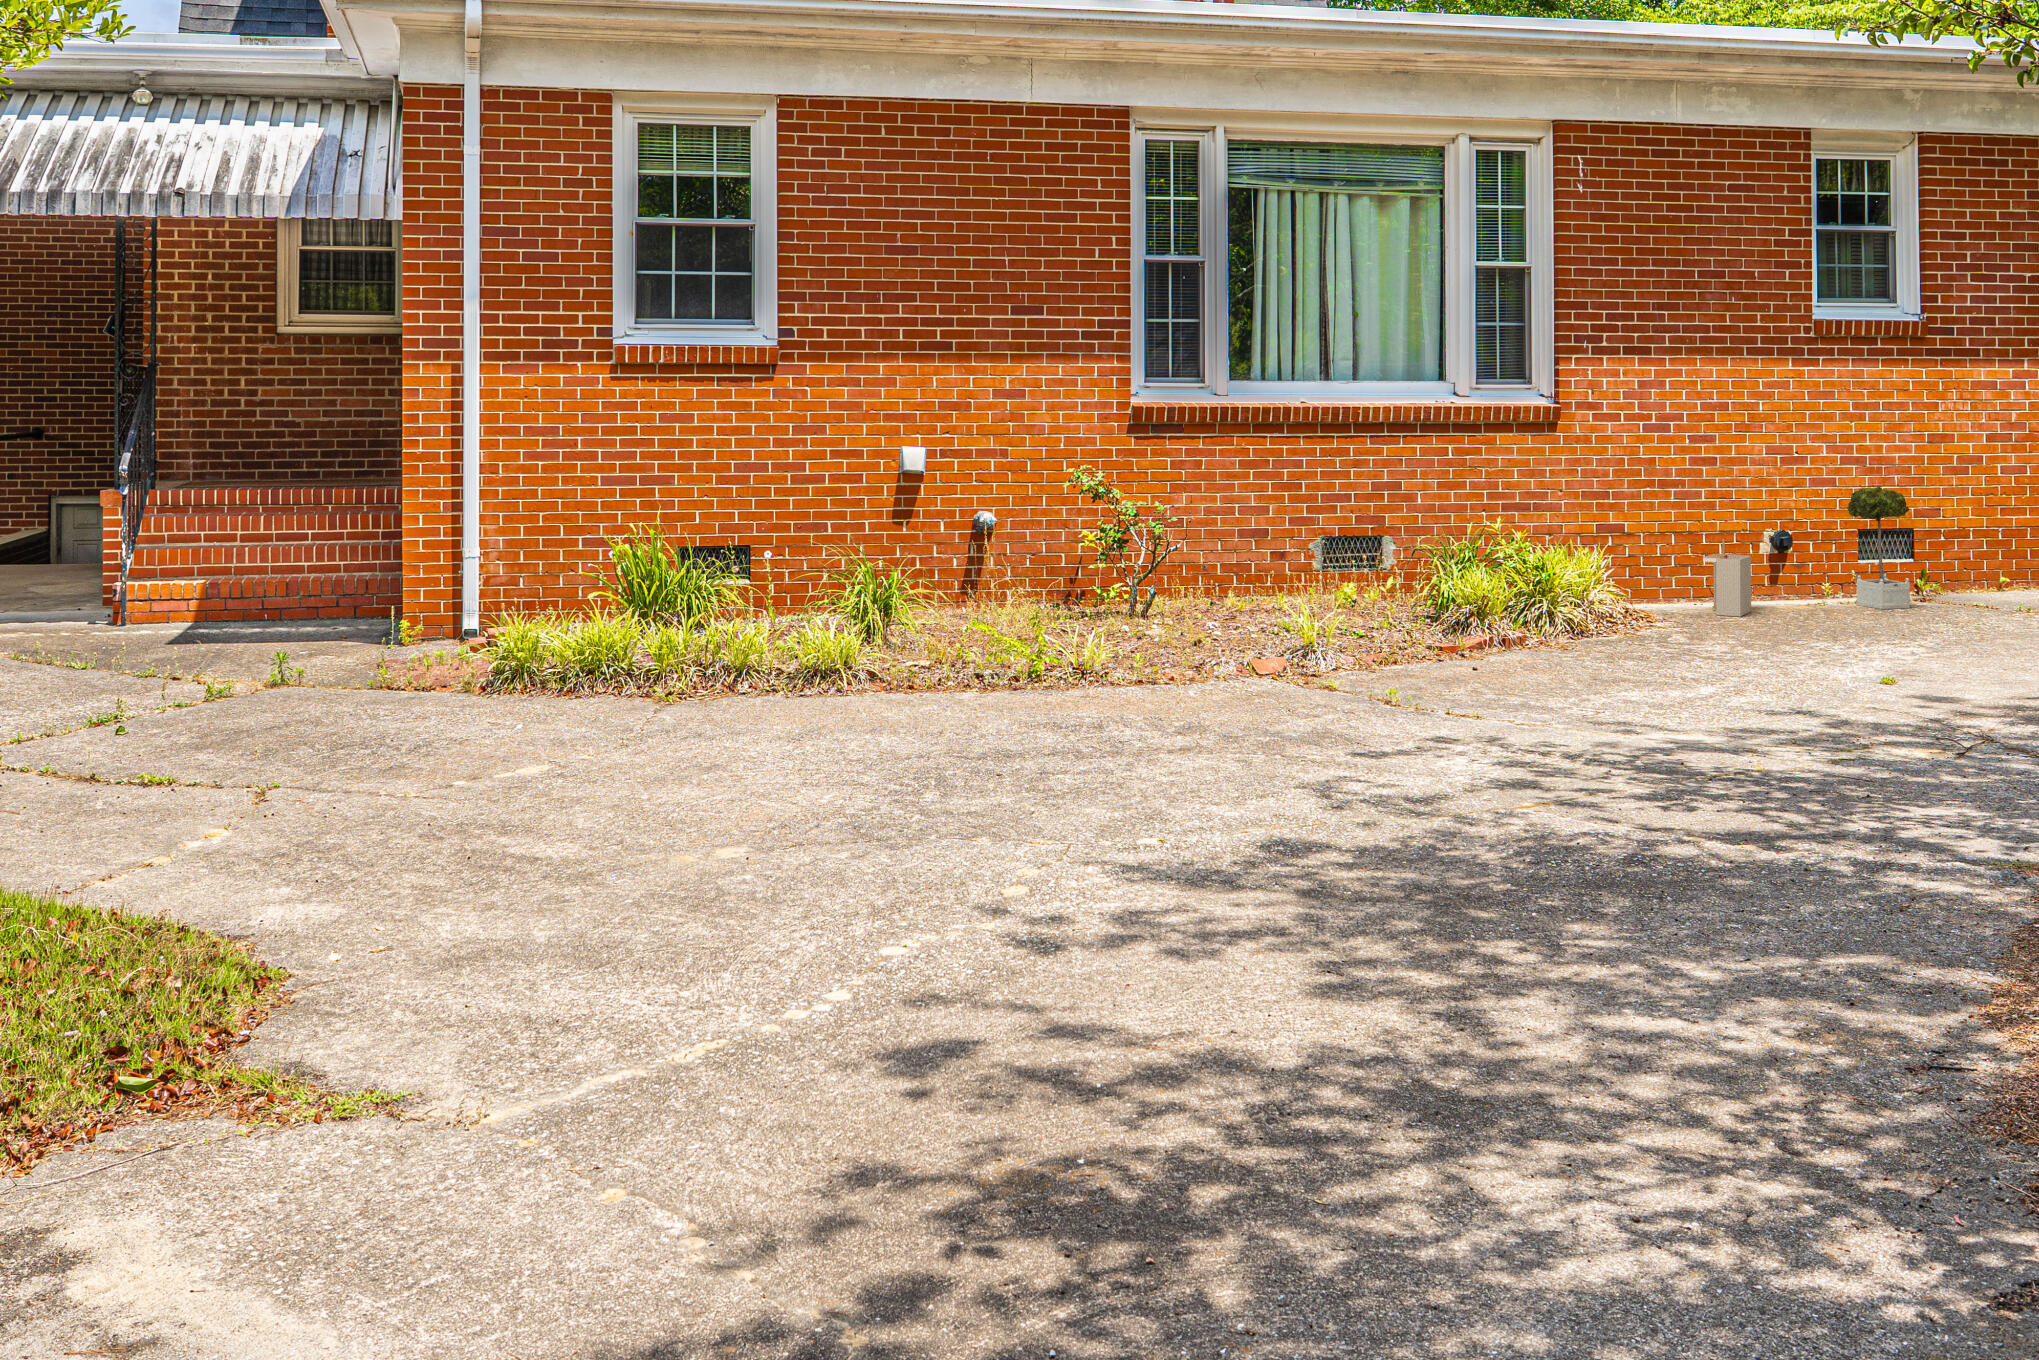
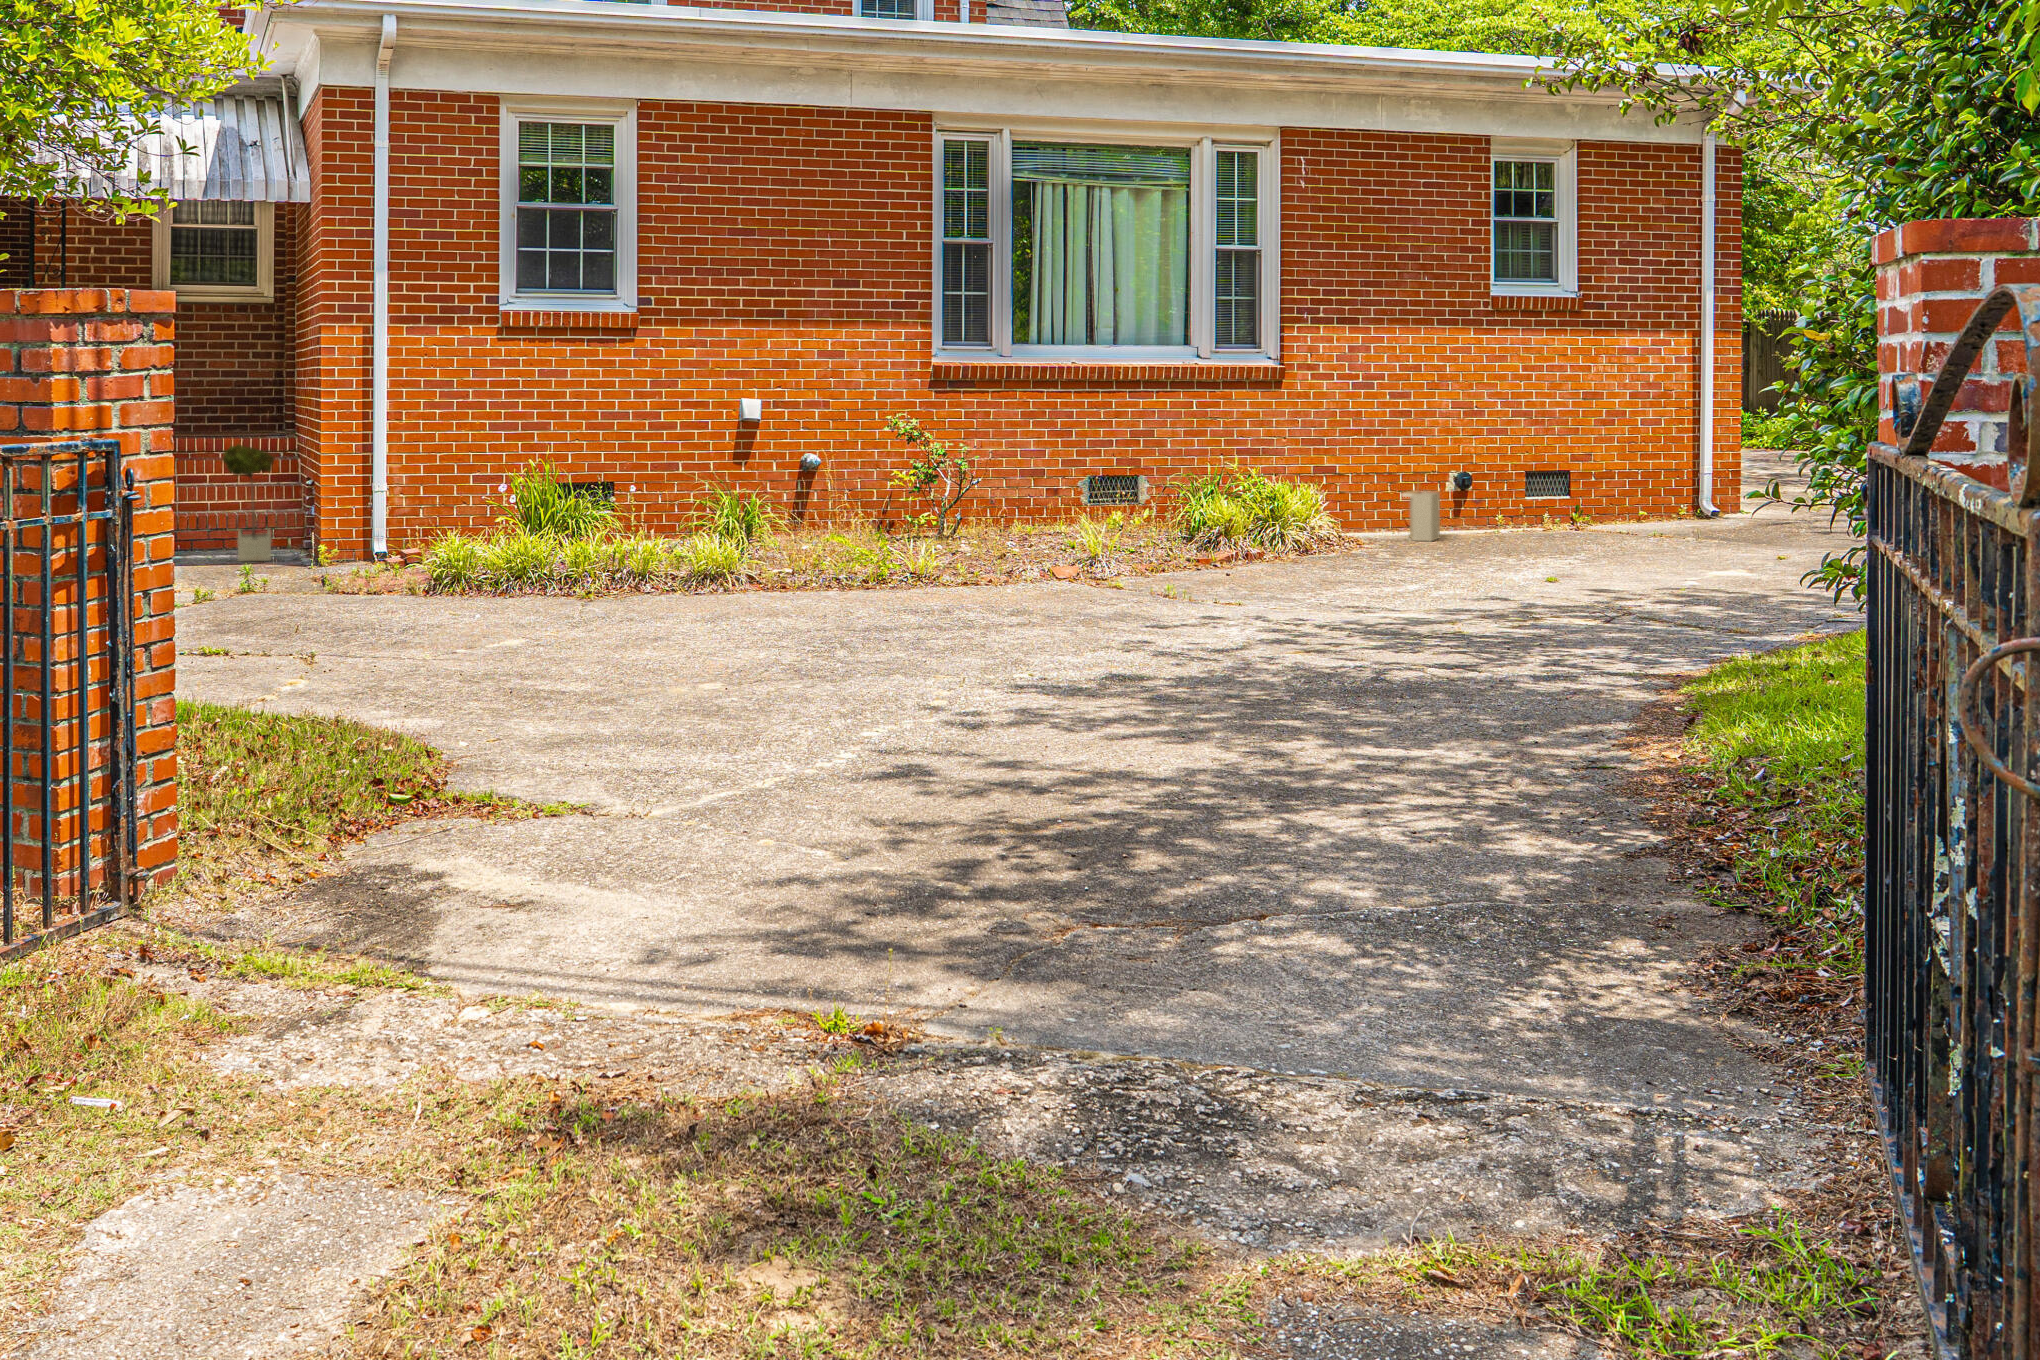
potted tree: present [1847,486,1910,609] -> present [223,444,274,561]

